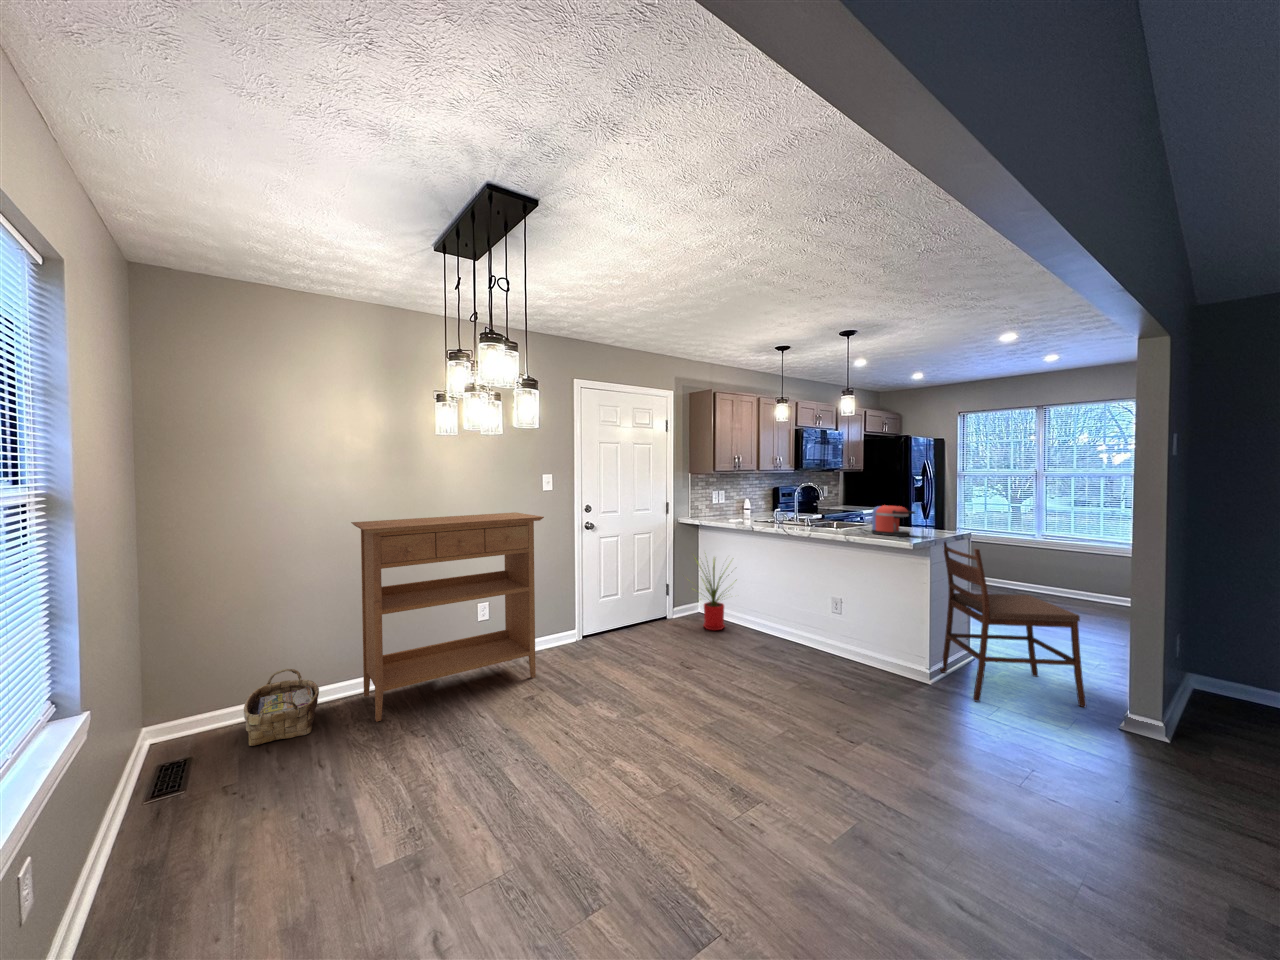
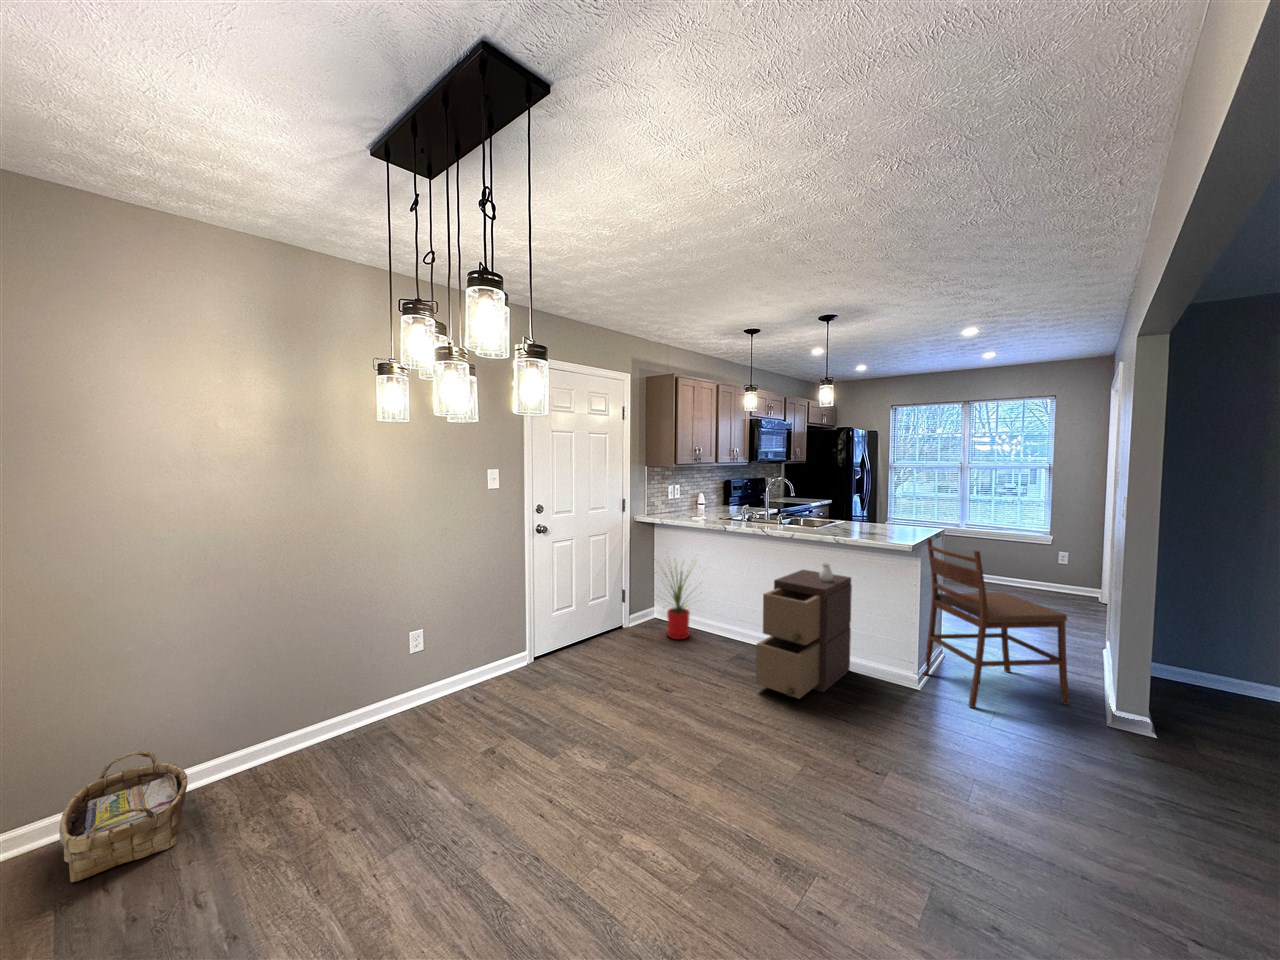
coffee maker: present [871,506,915,536] -> none [852,503,899,536]
console table: present [351,512,544,722] -> none [232,516,501,813]
storage cabinet: none [767,560,867,681] -> present [756,563,852,698]

